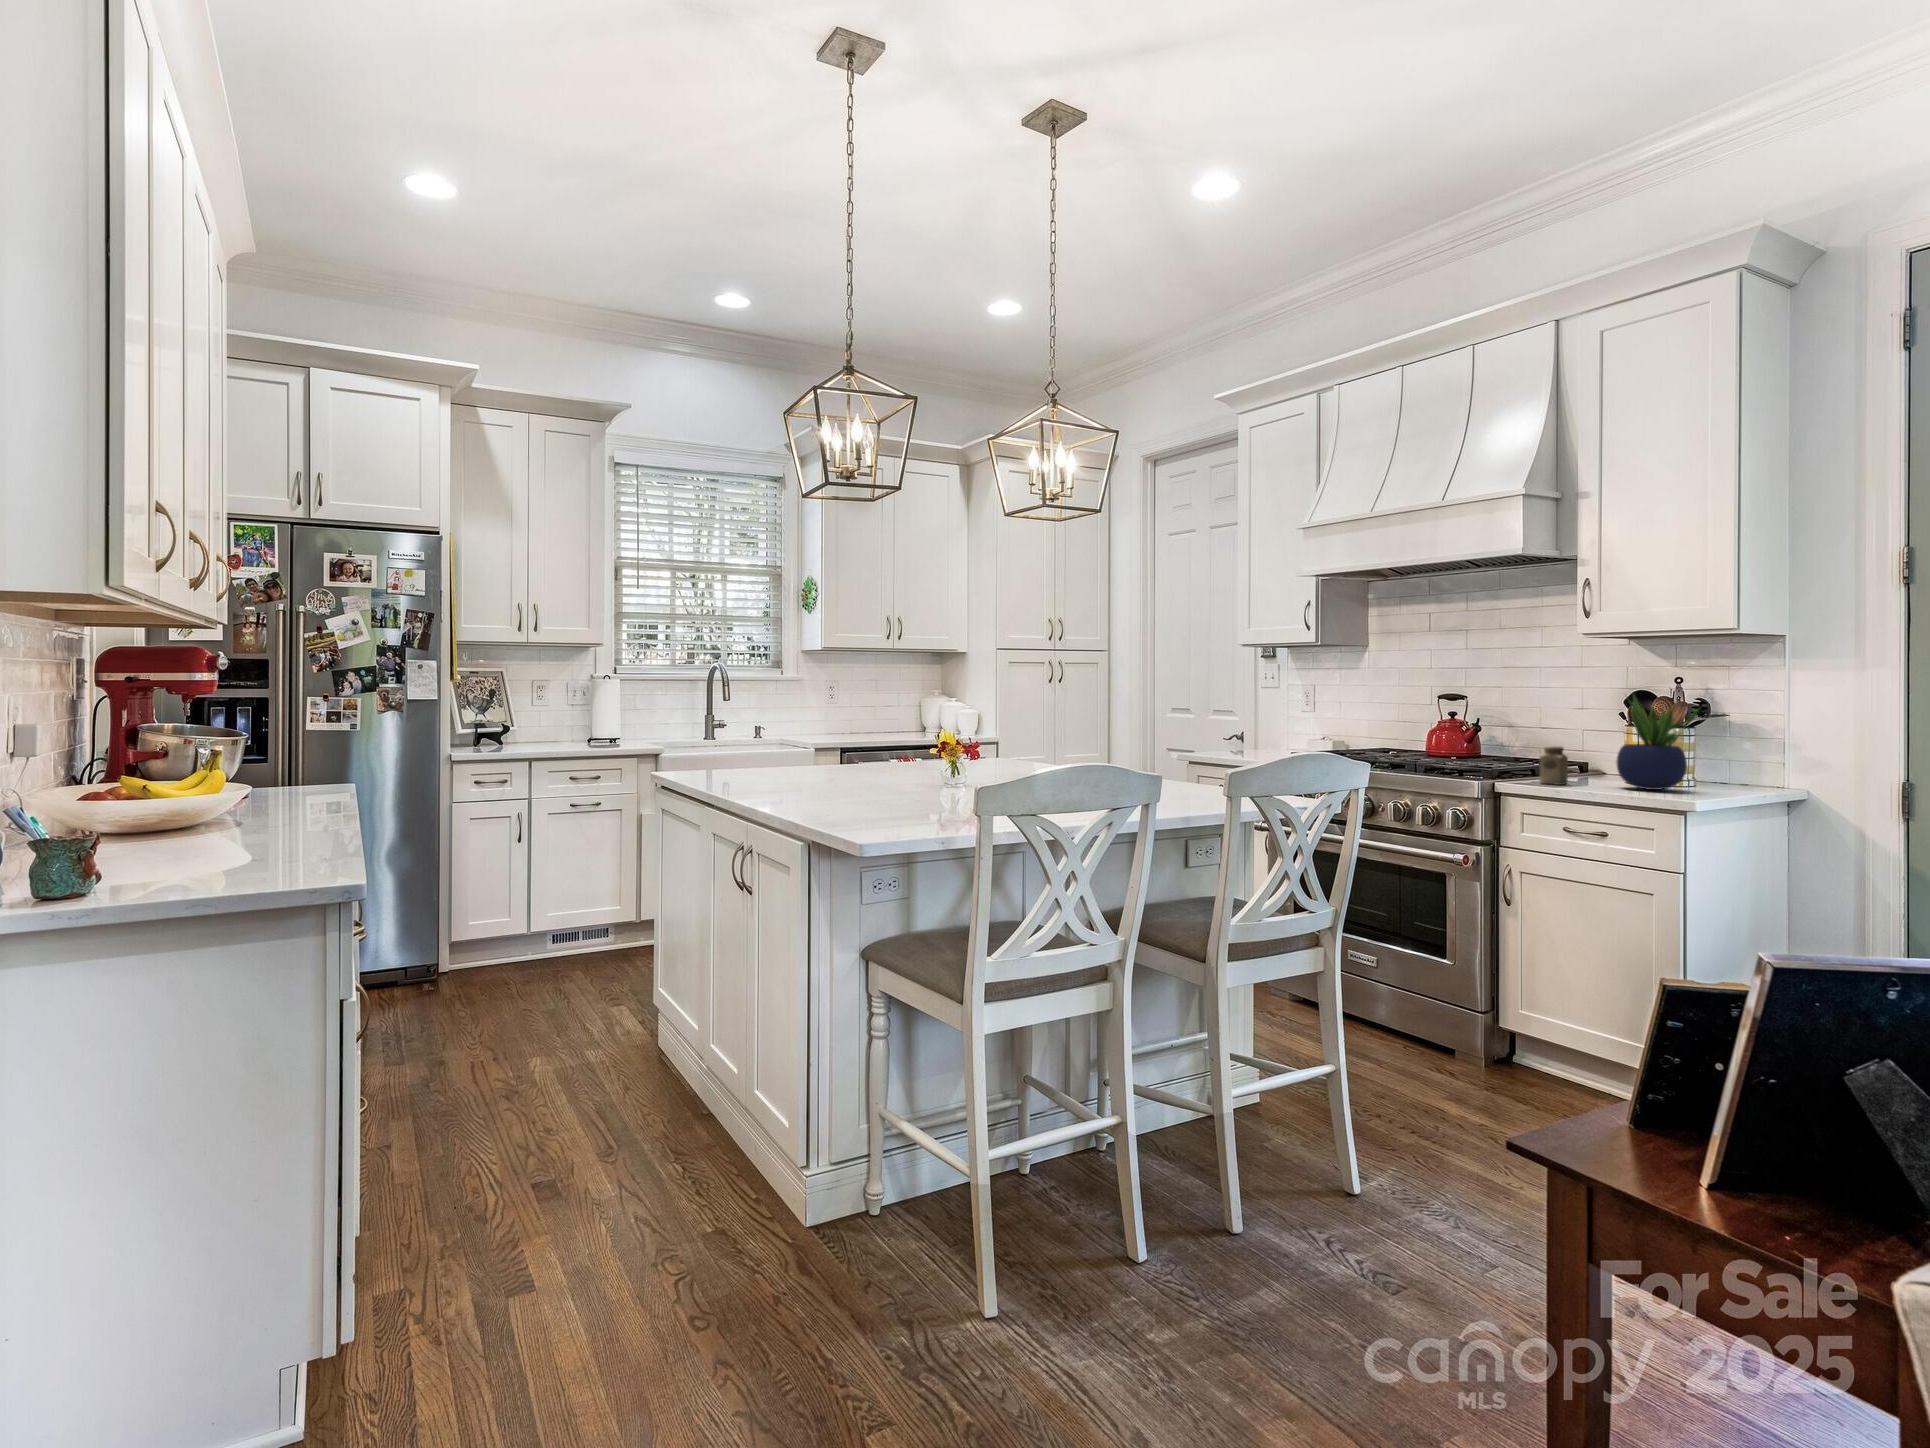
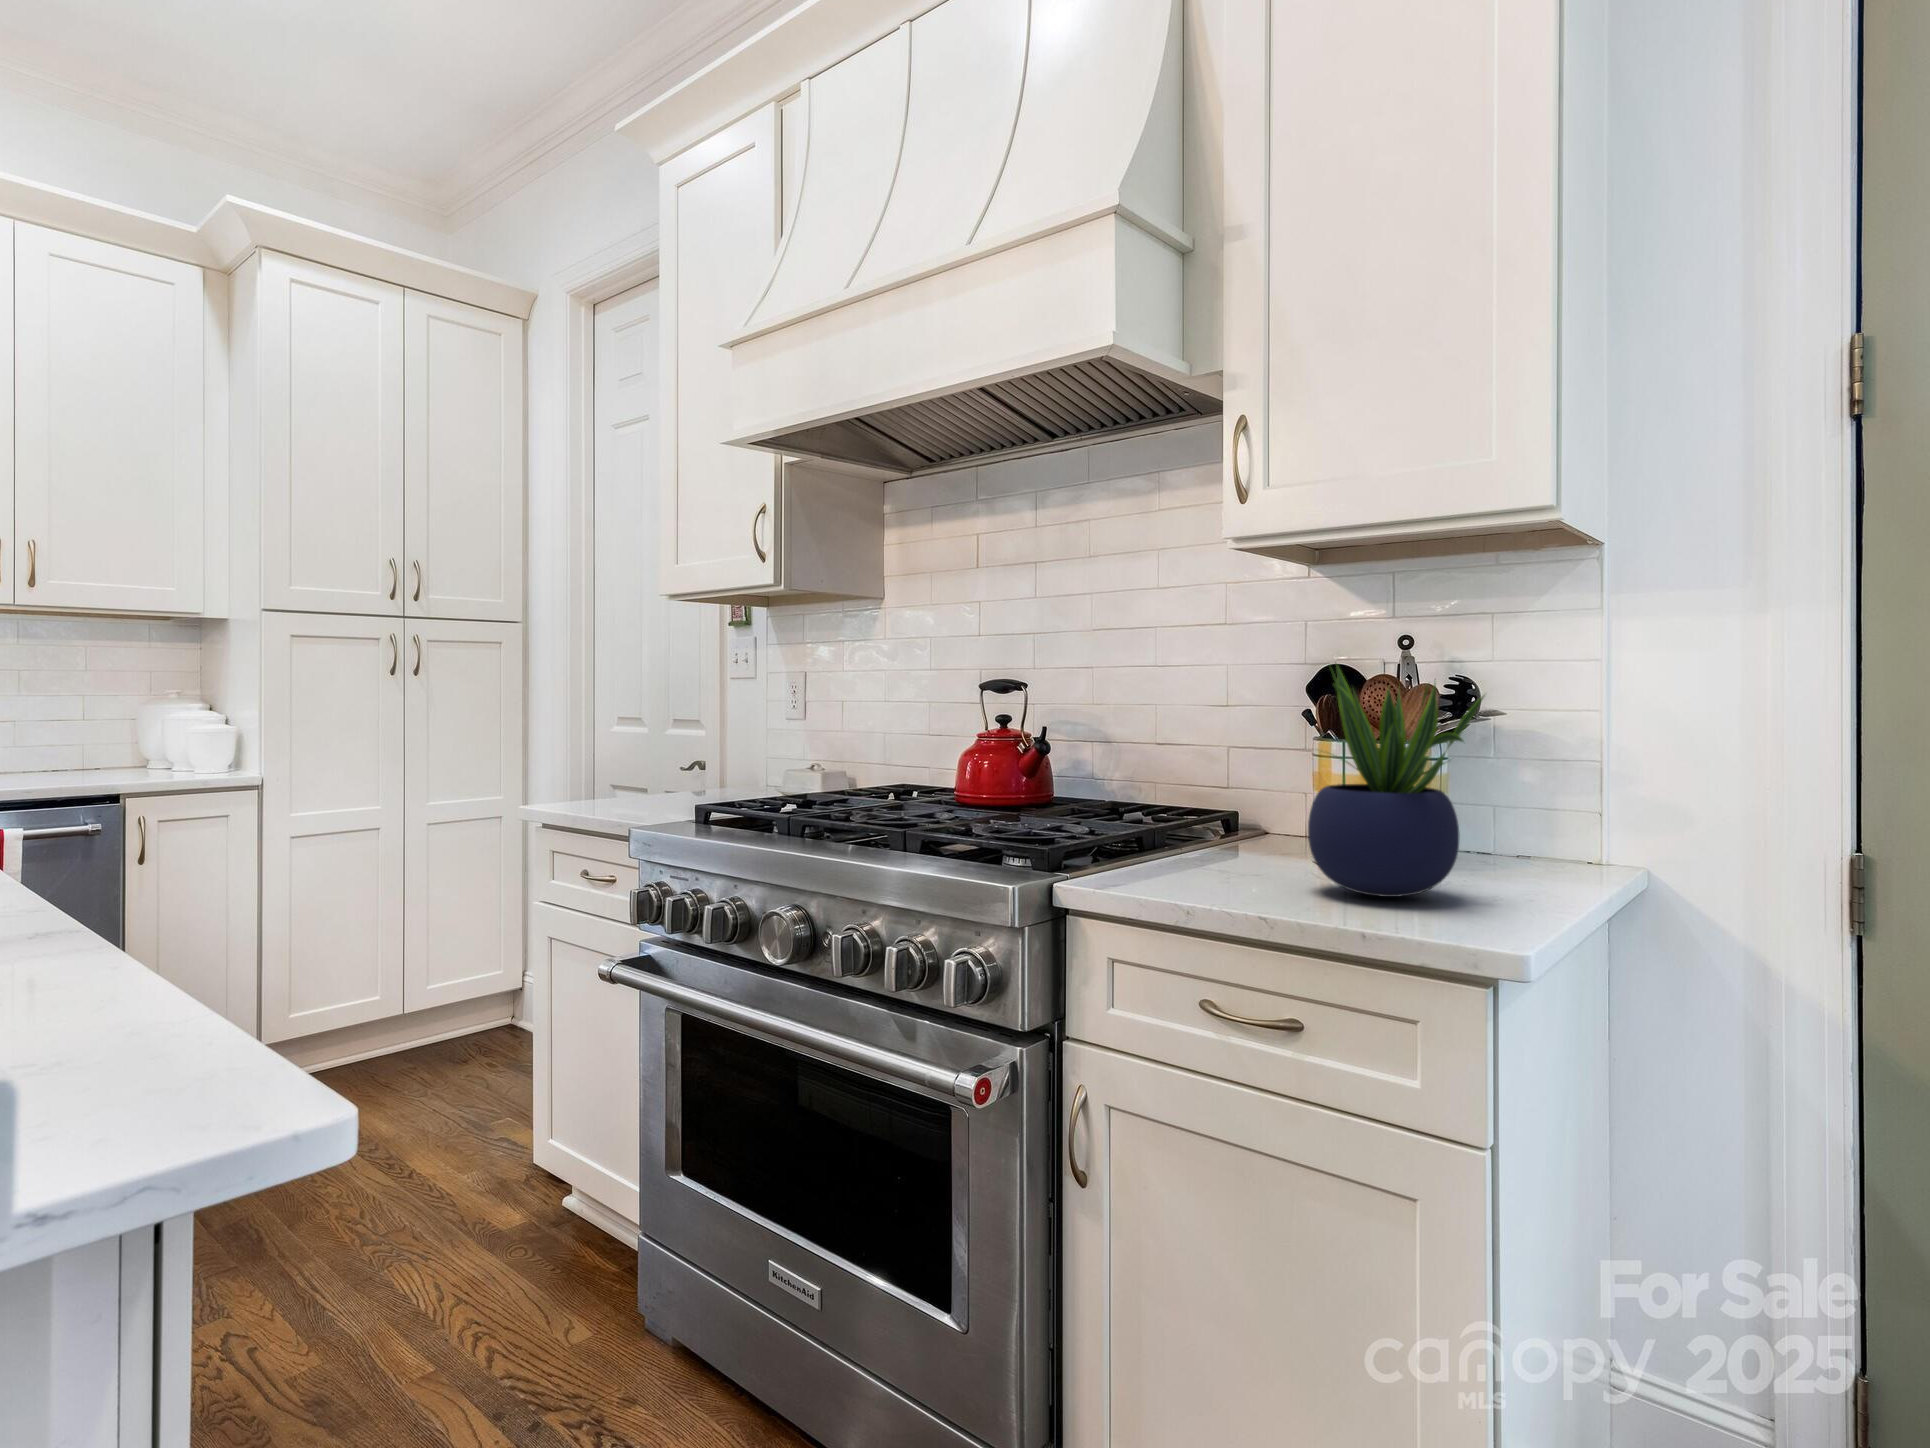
salt shaker: present [1540,746,1568,785] -> none [1145,793,1205,889]

